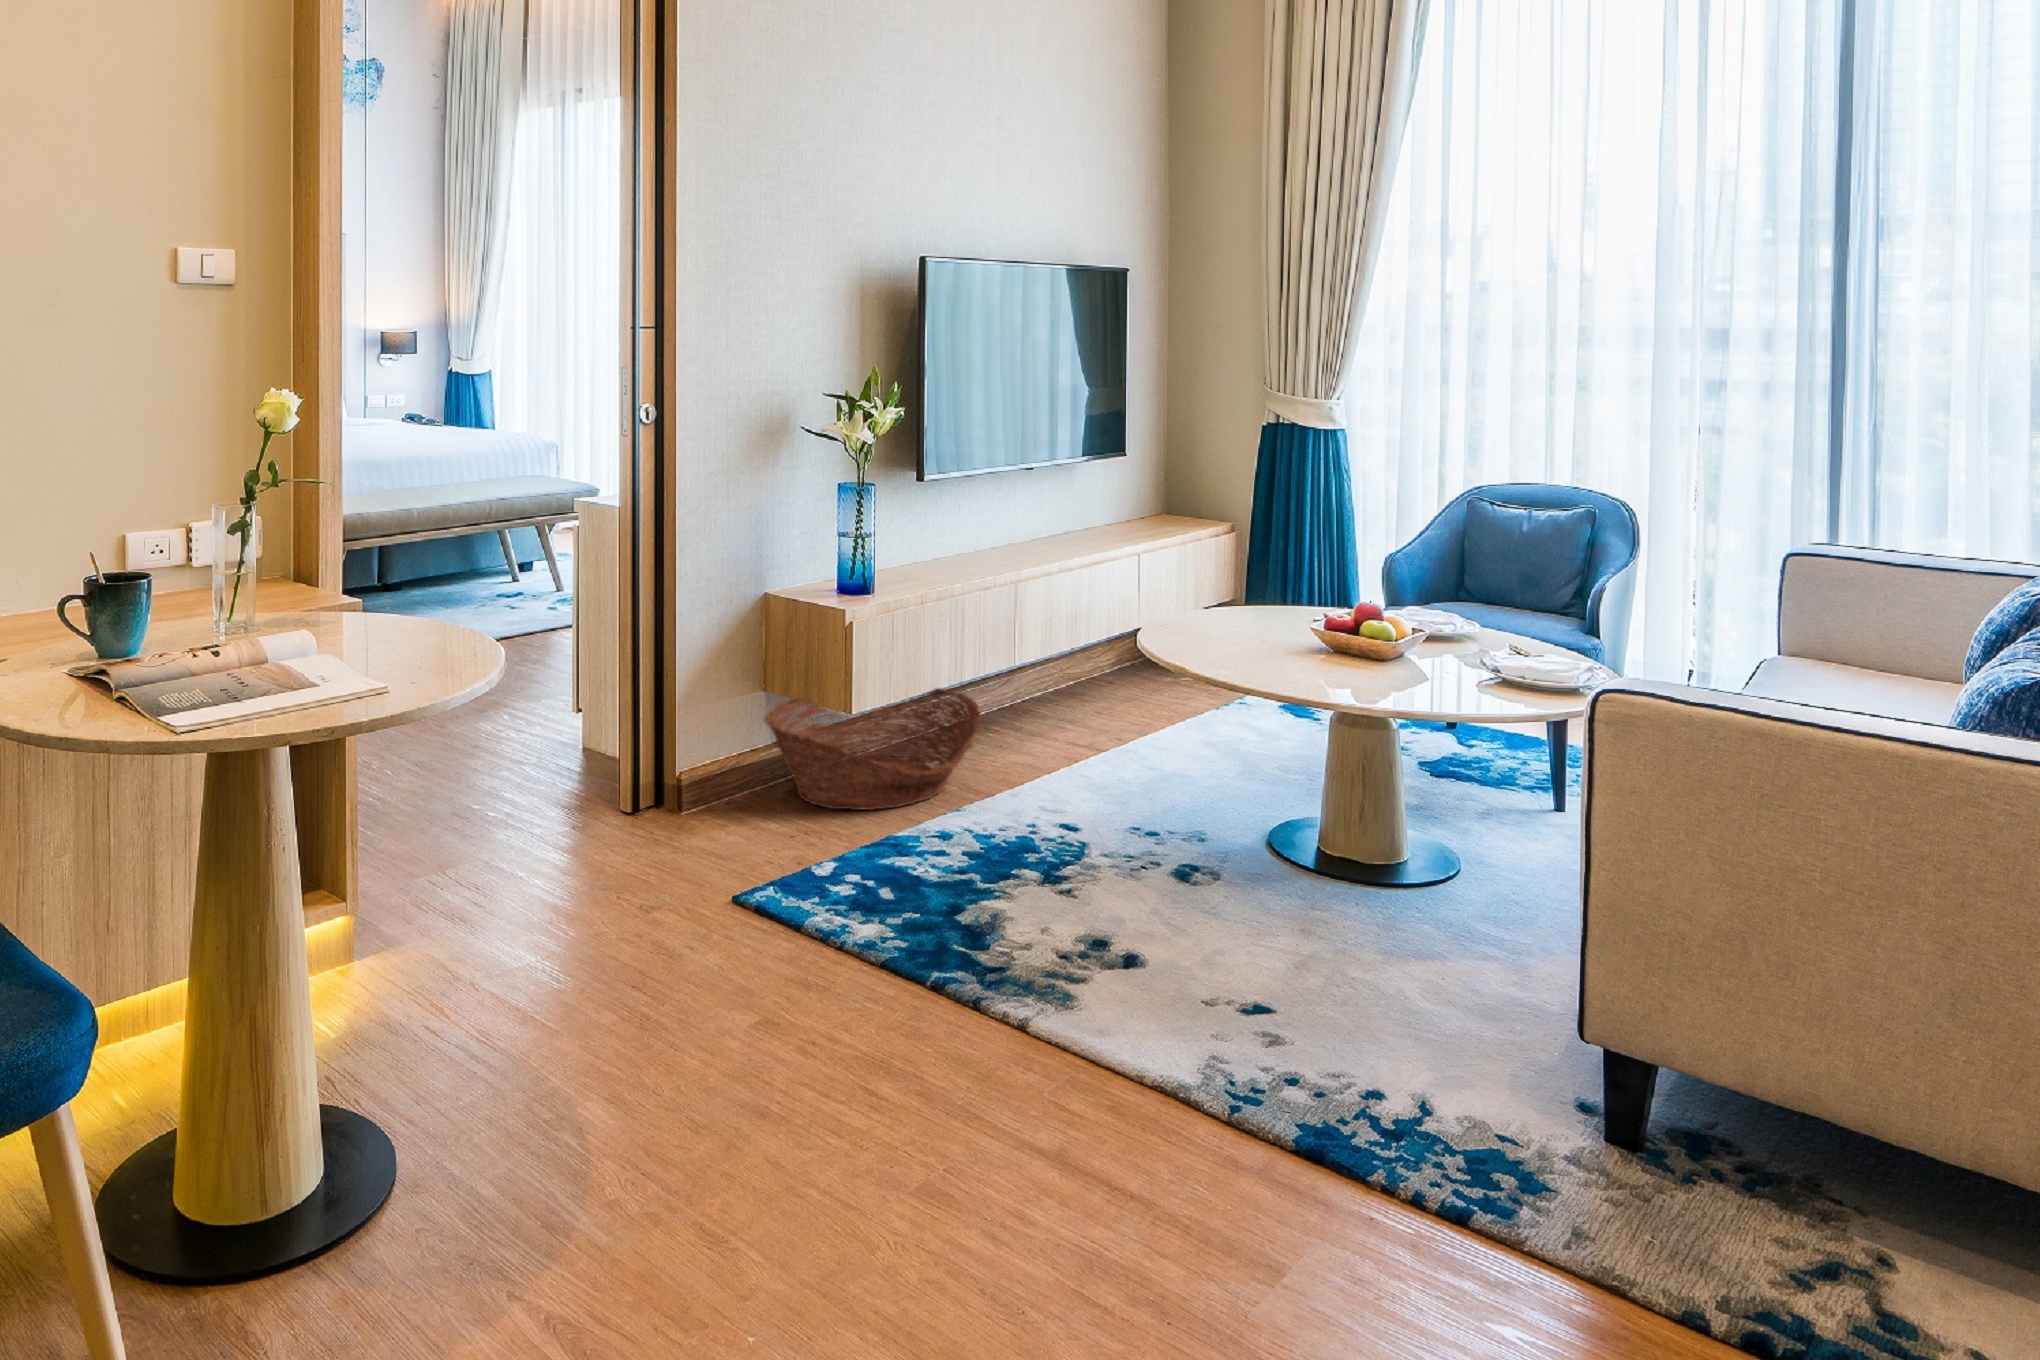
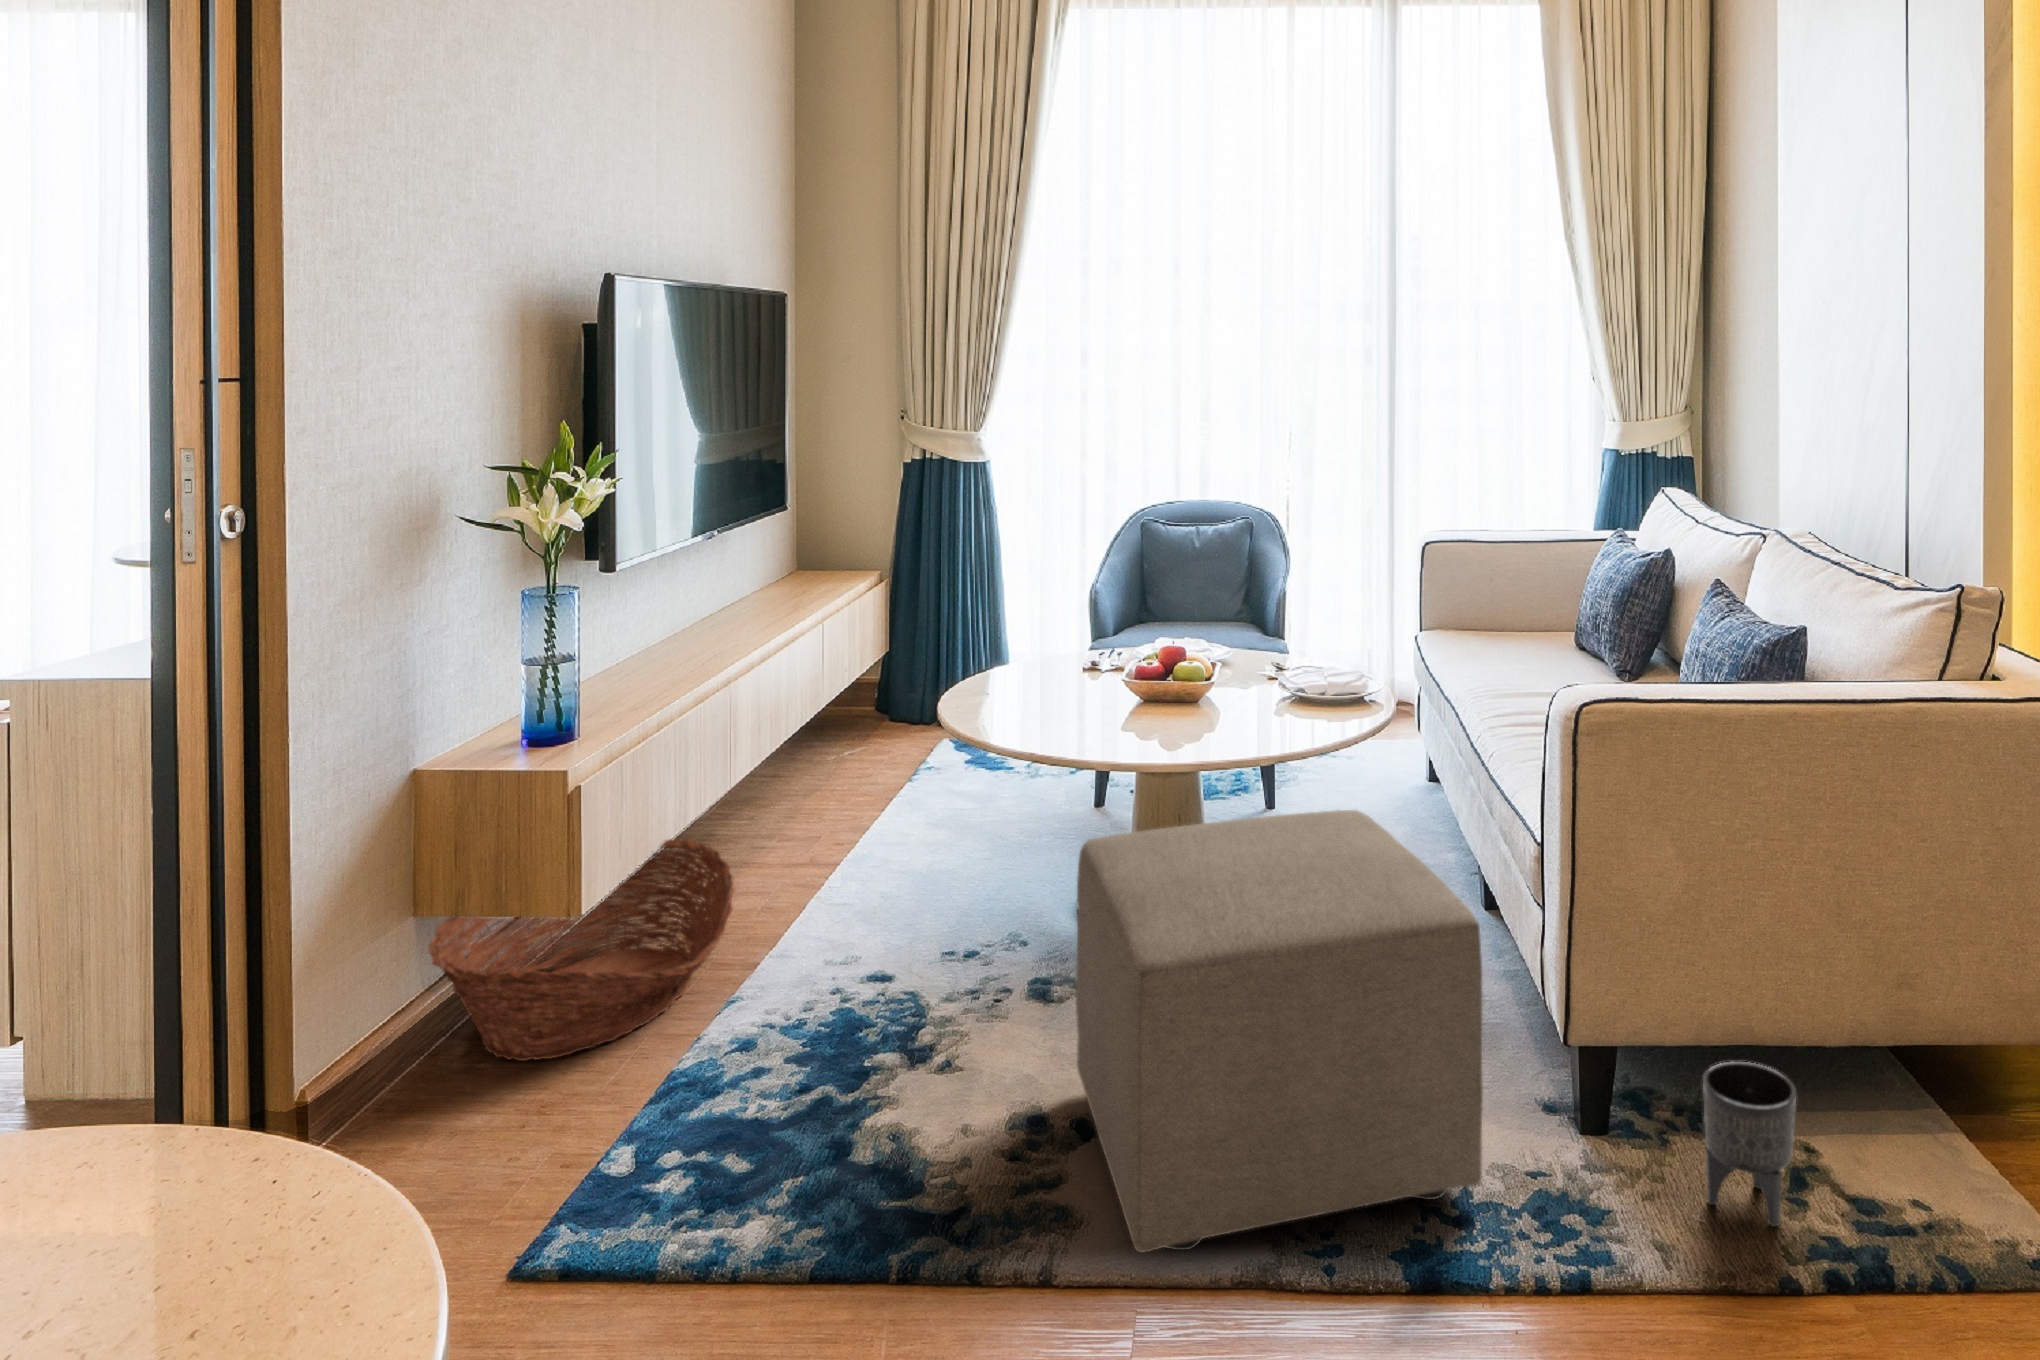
ottoman: none [1084,724,1444,1109] -> present [1076,810,1483,1253]
planter: none [1680,1090,1801,1277] -> present [1703,1062,1796,1227]

